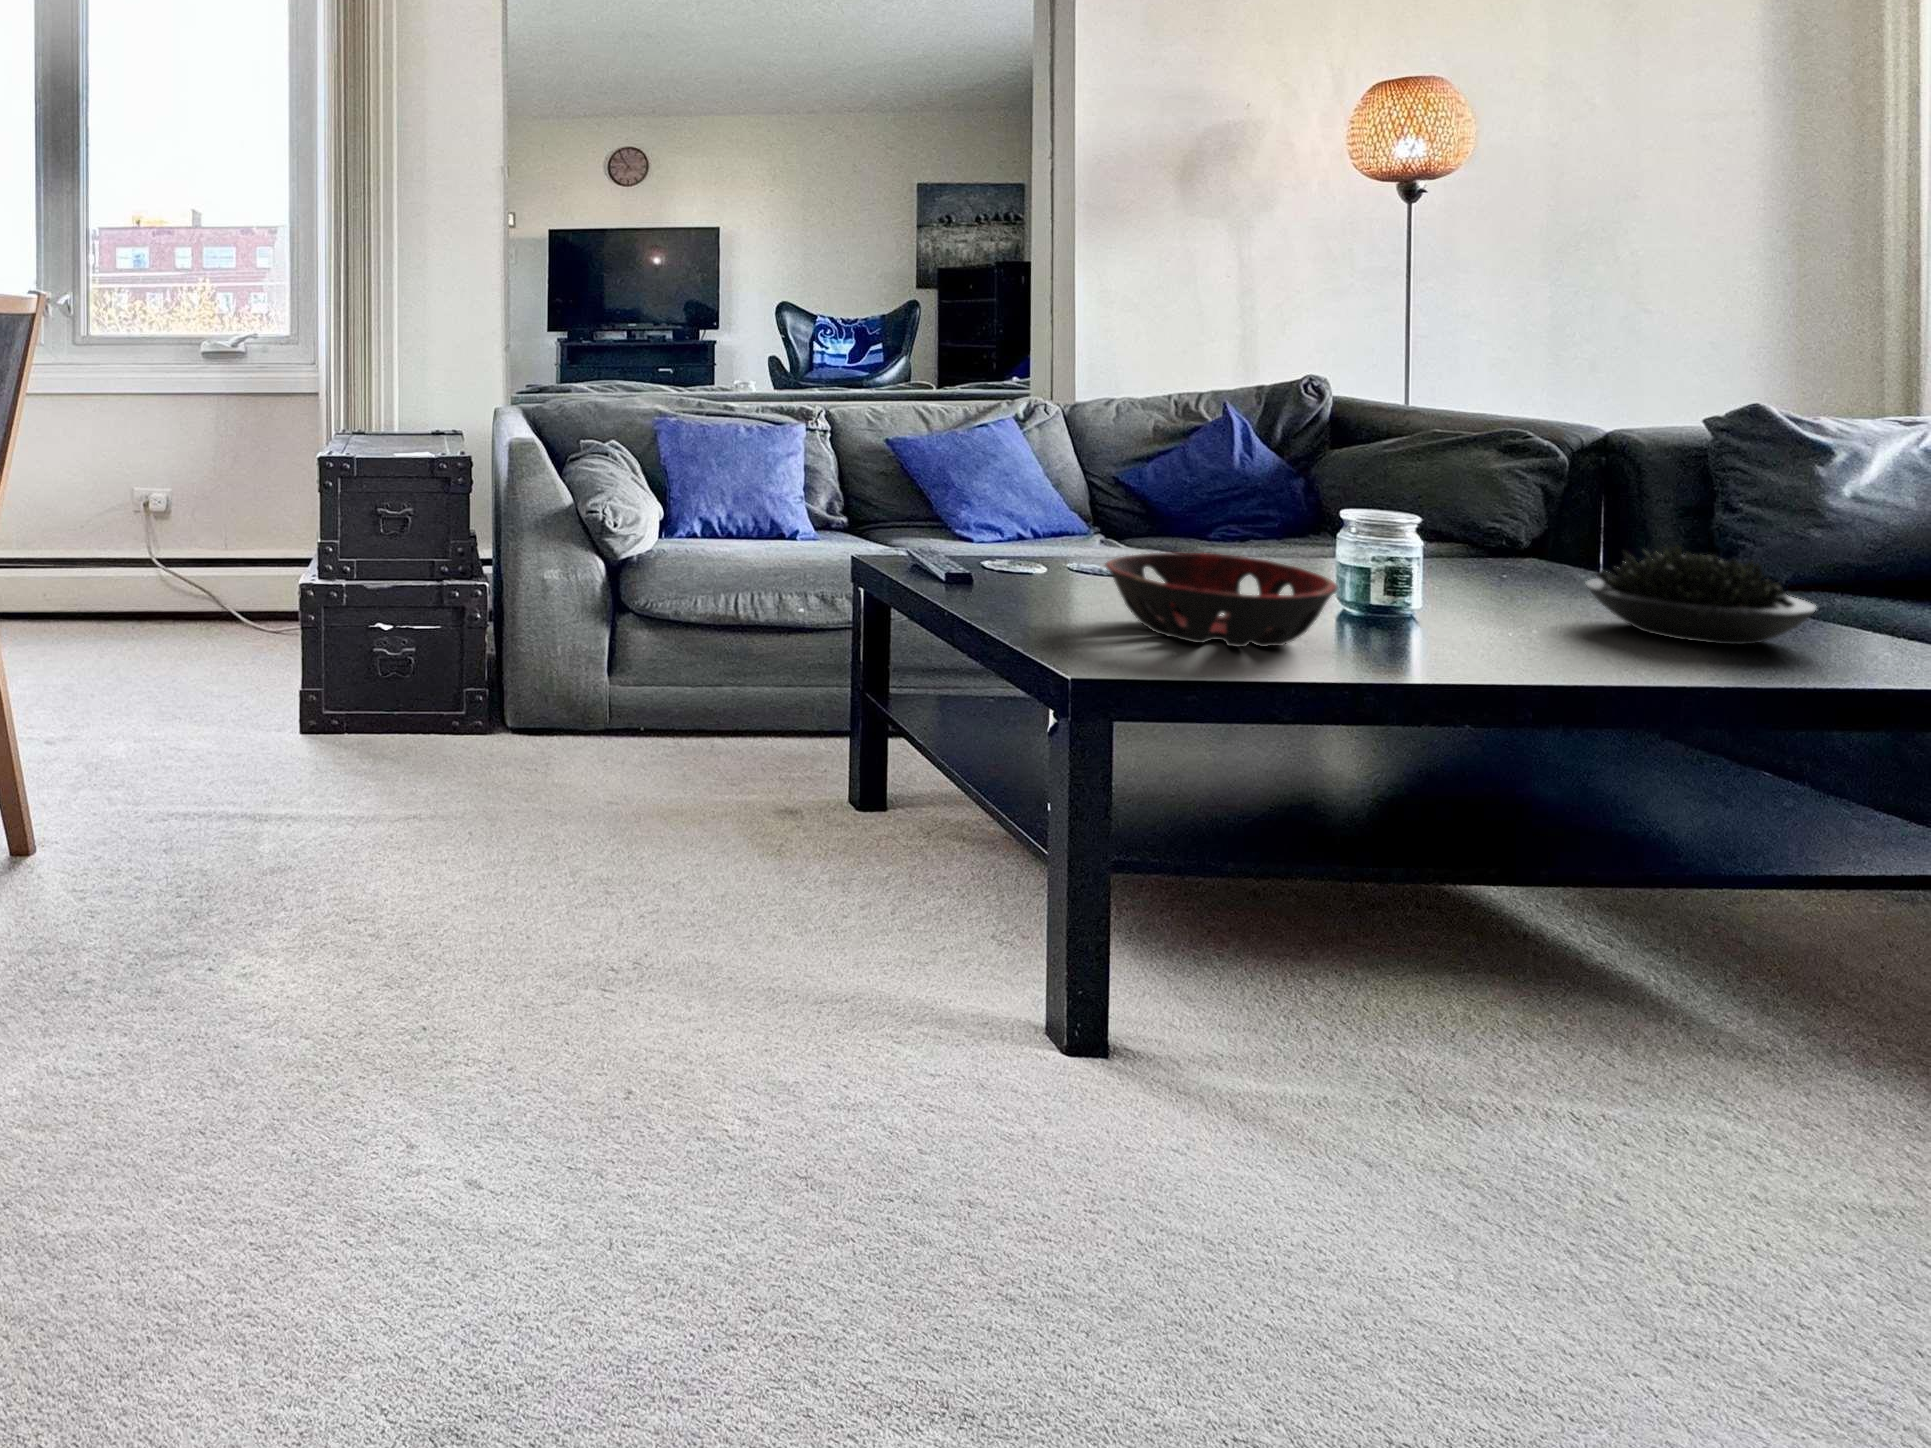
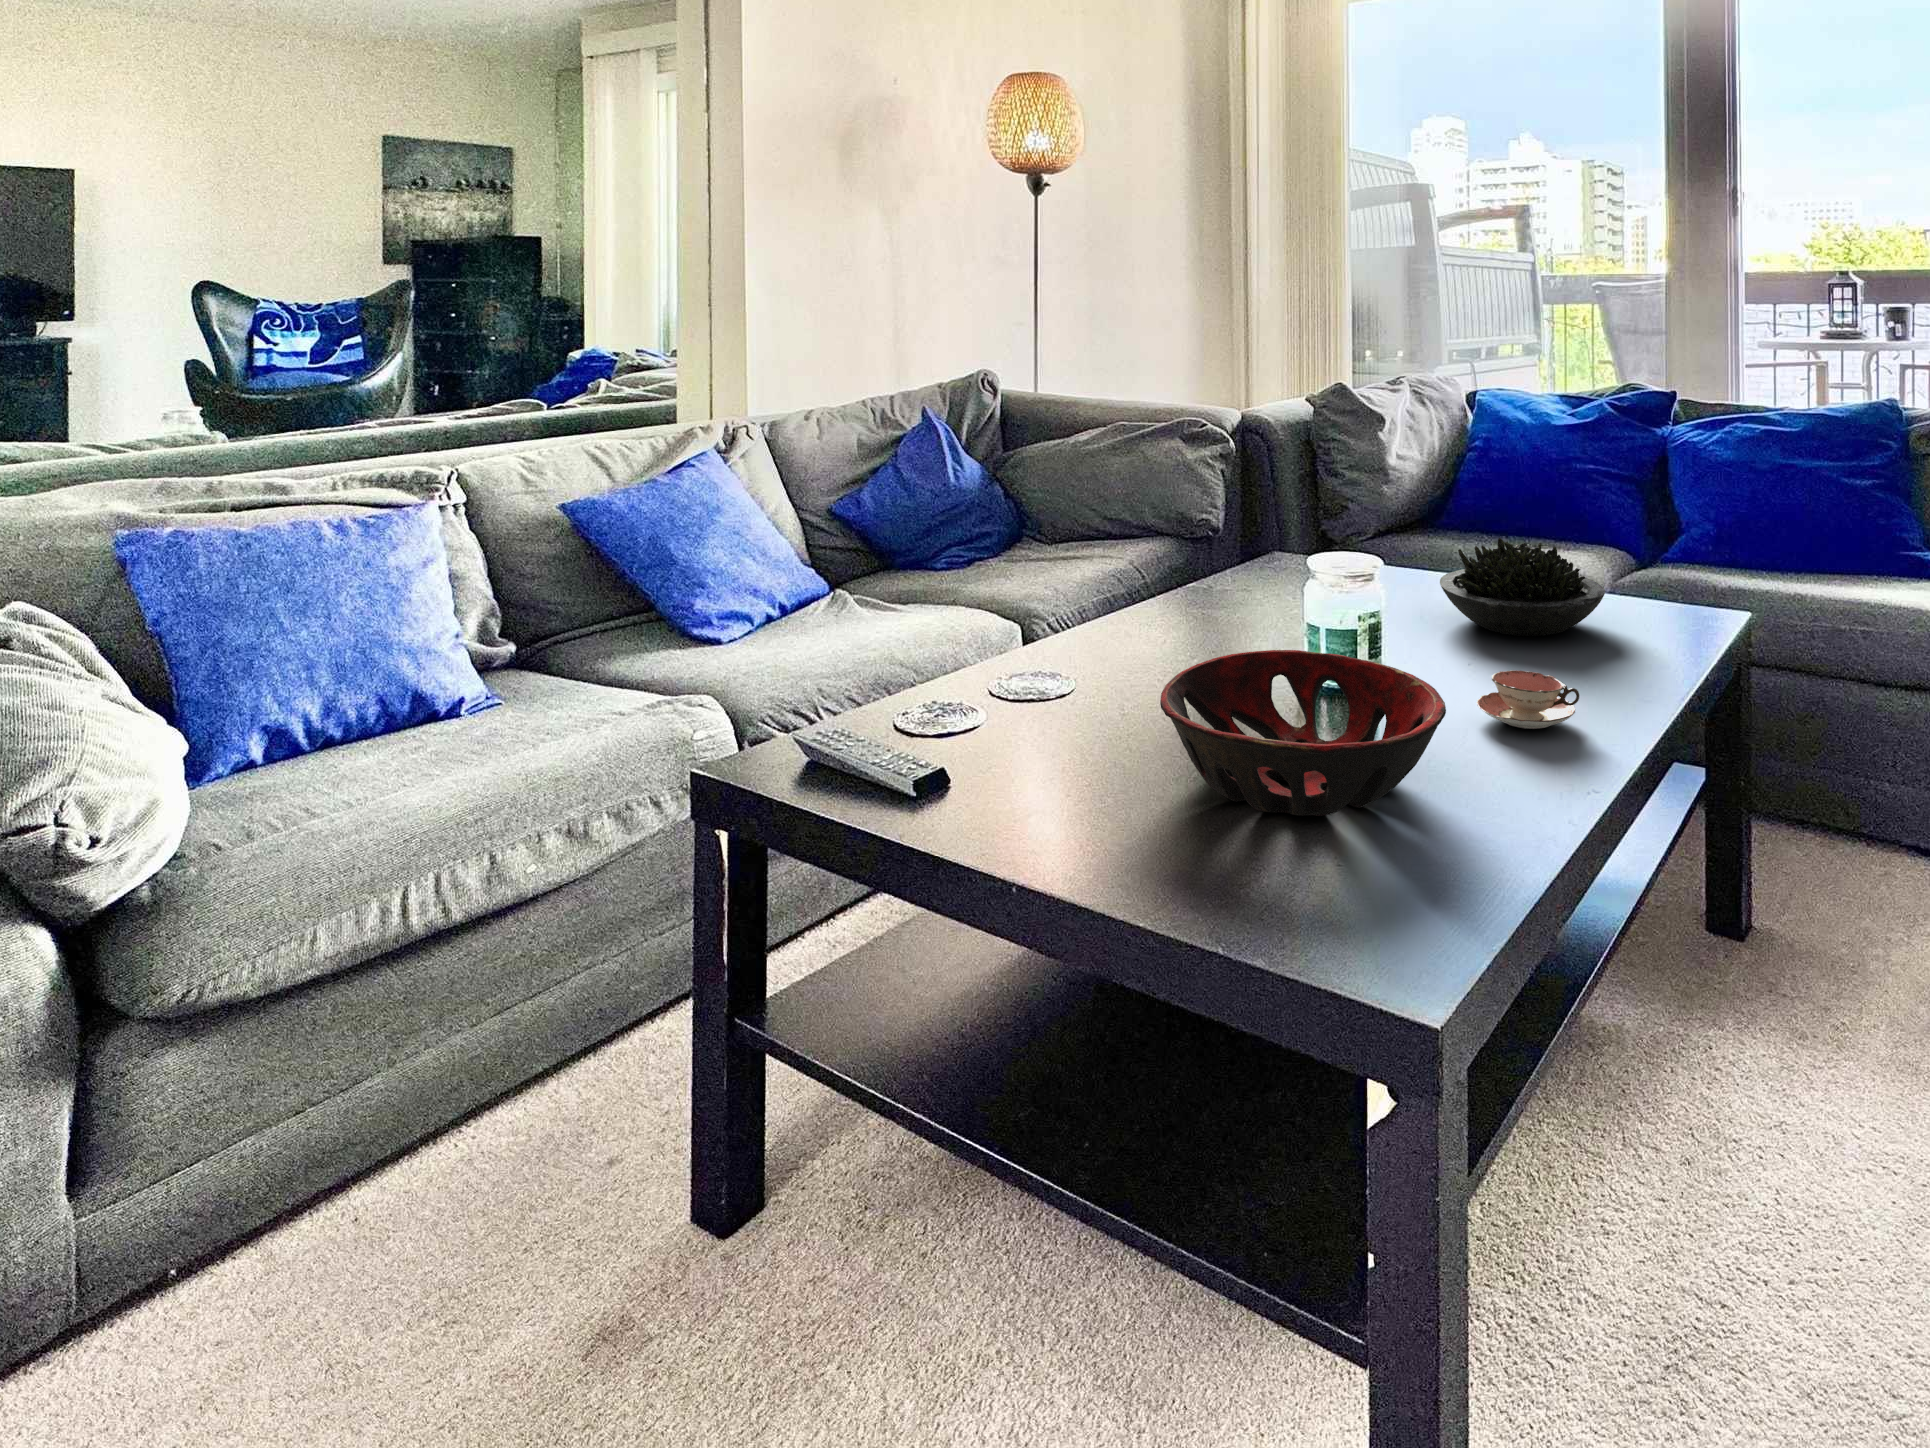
teacup: none [1447,617,1554,665] -> present [1476,670,1580,729]

